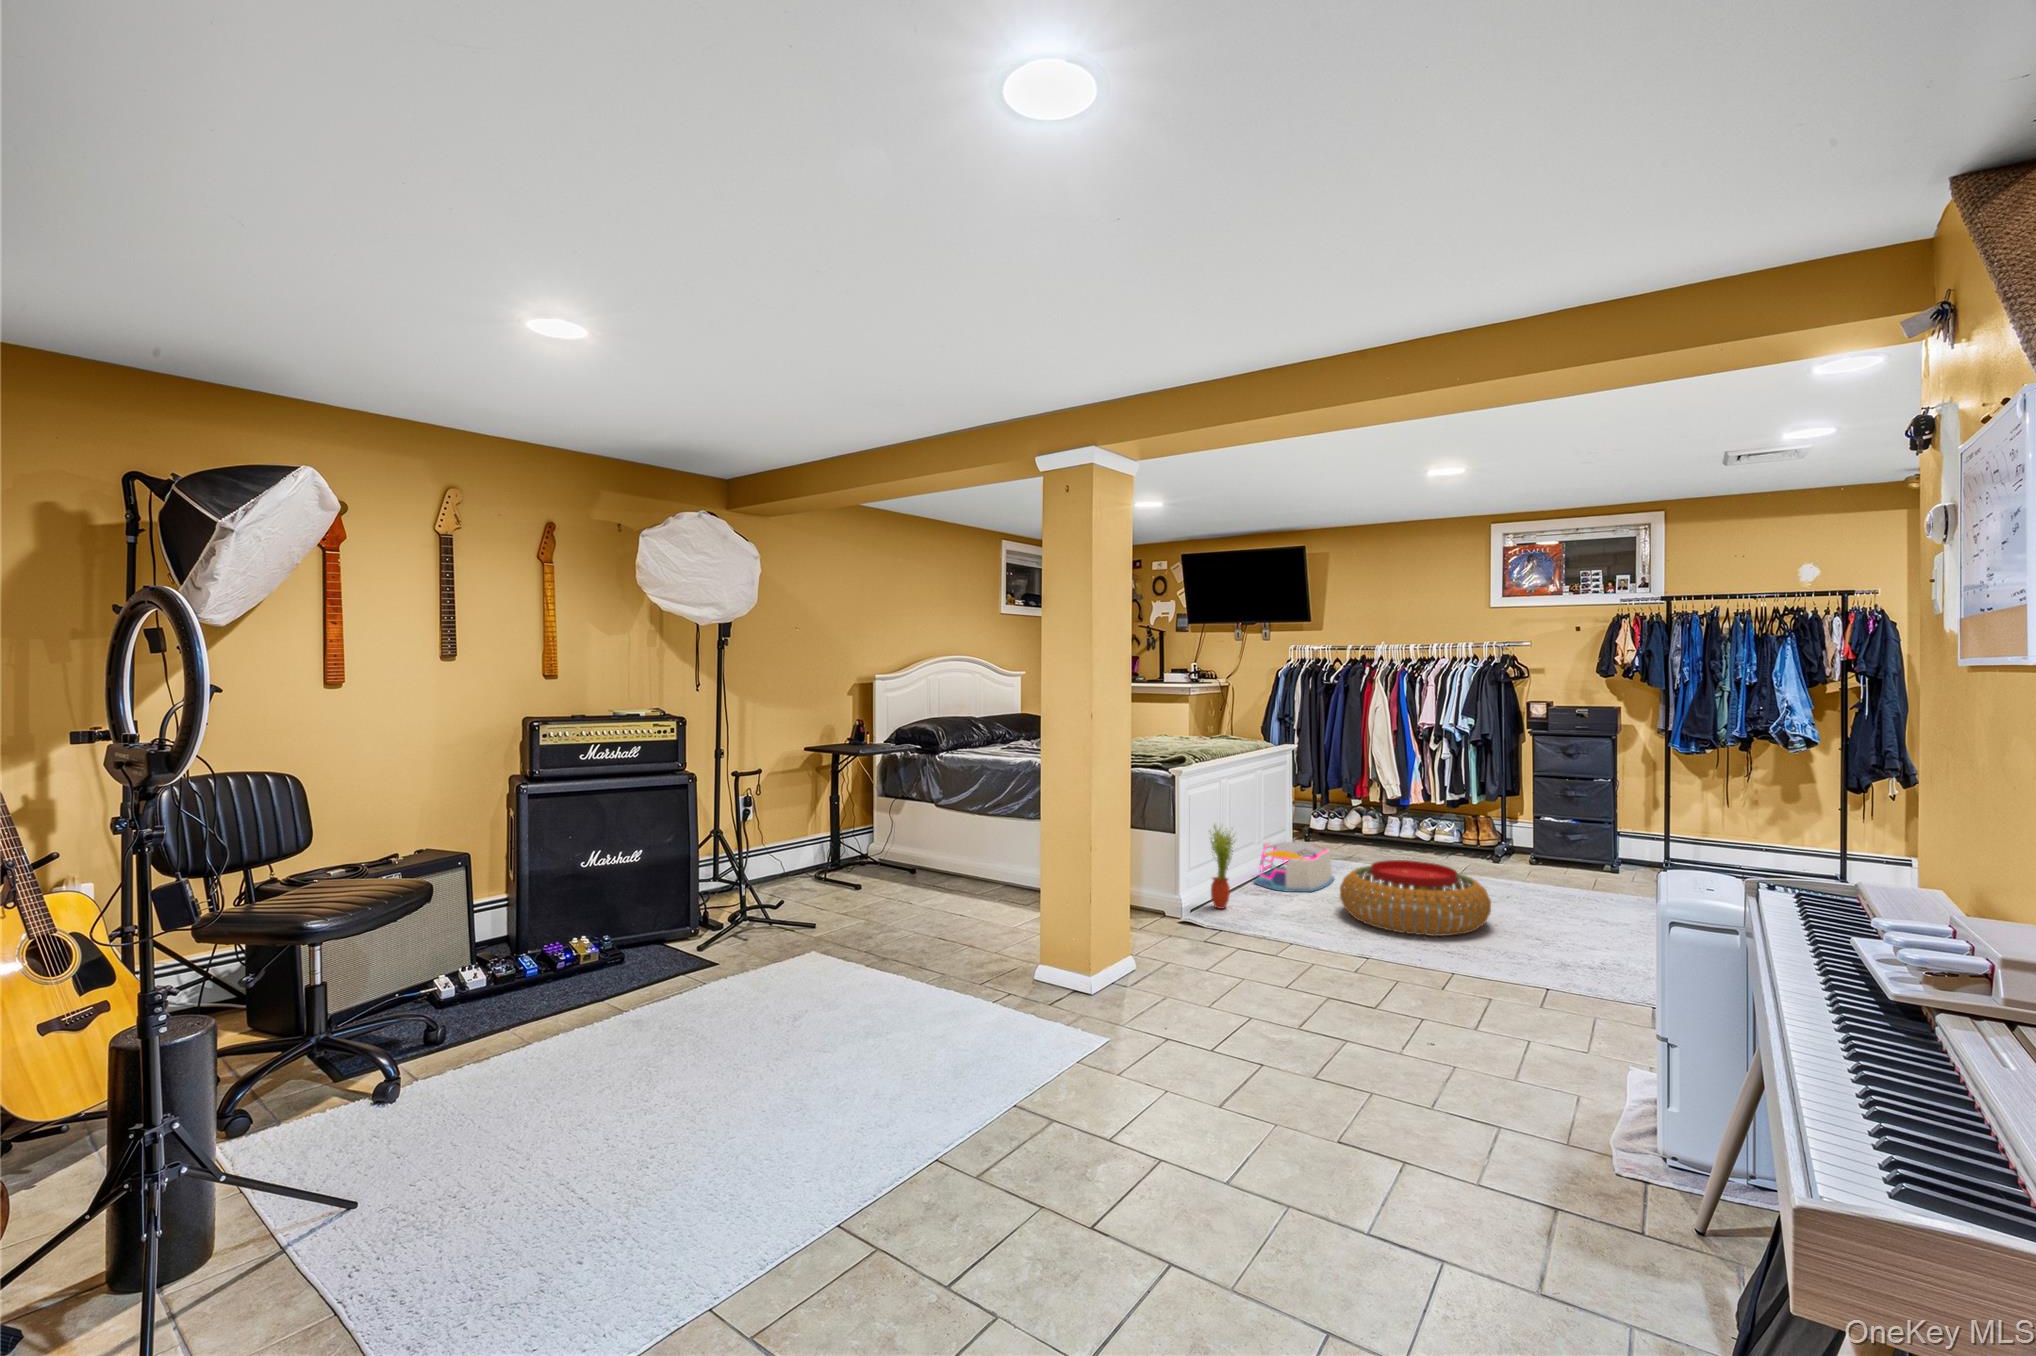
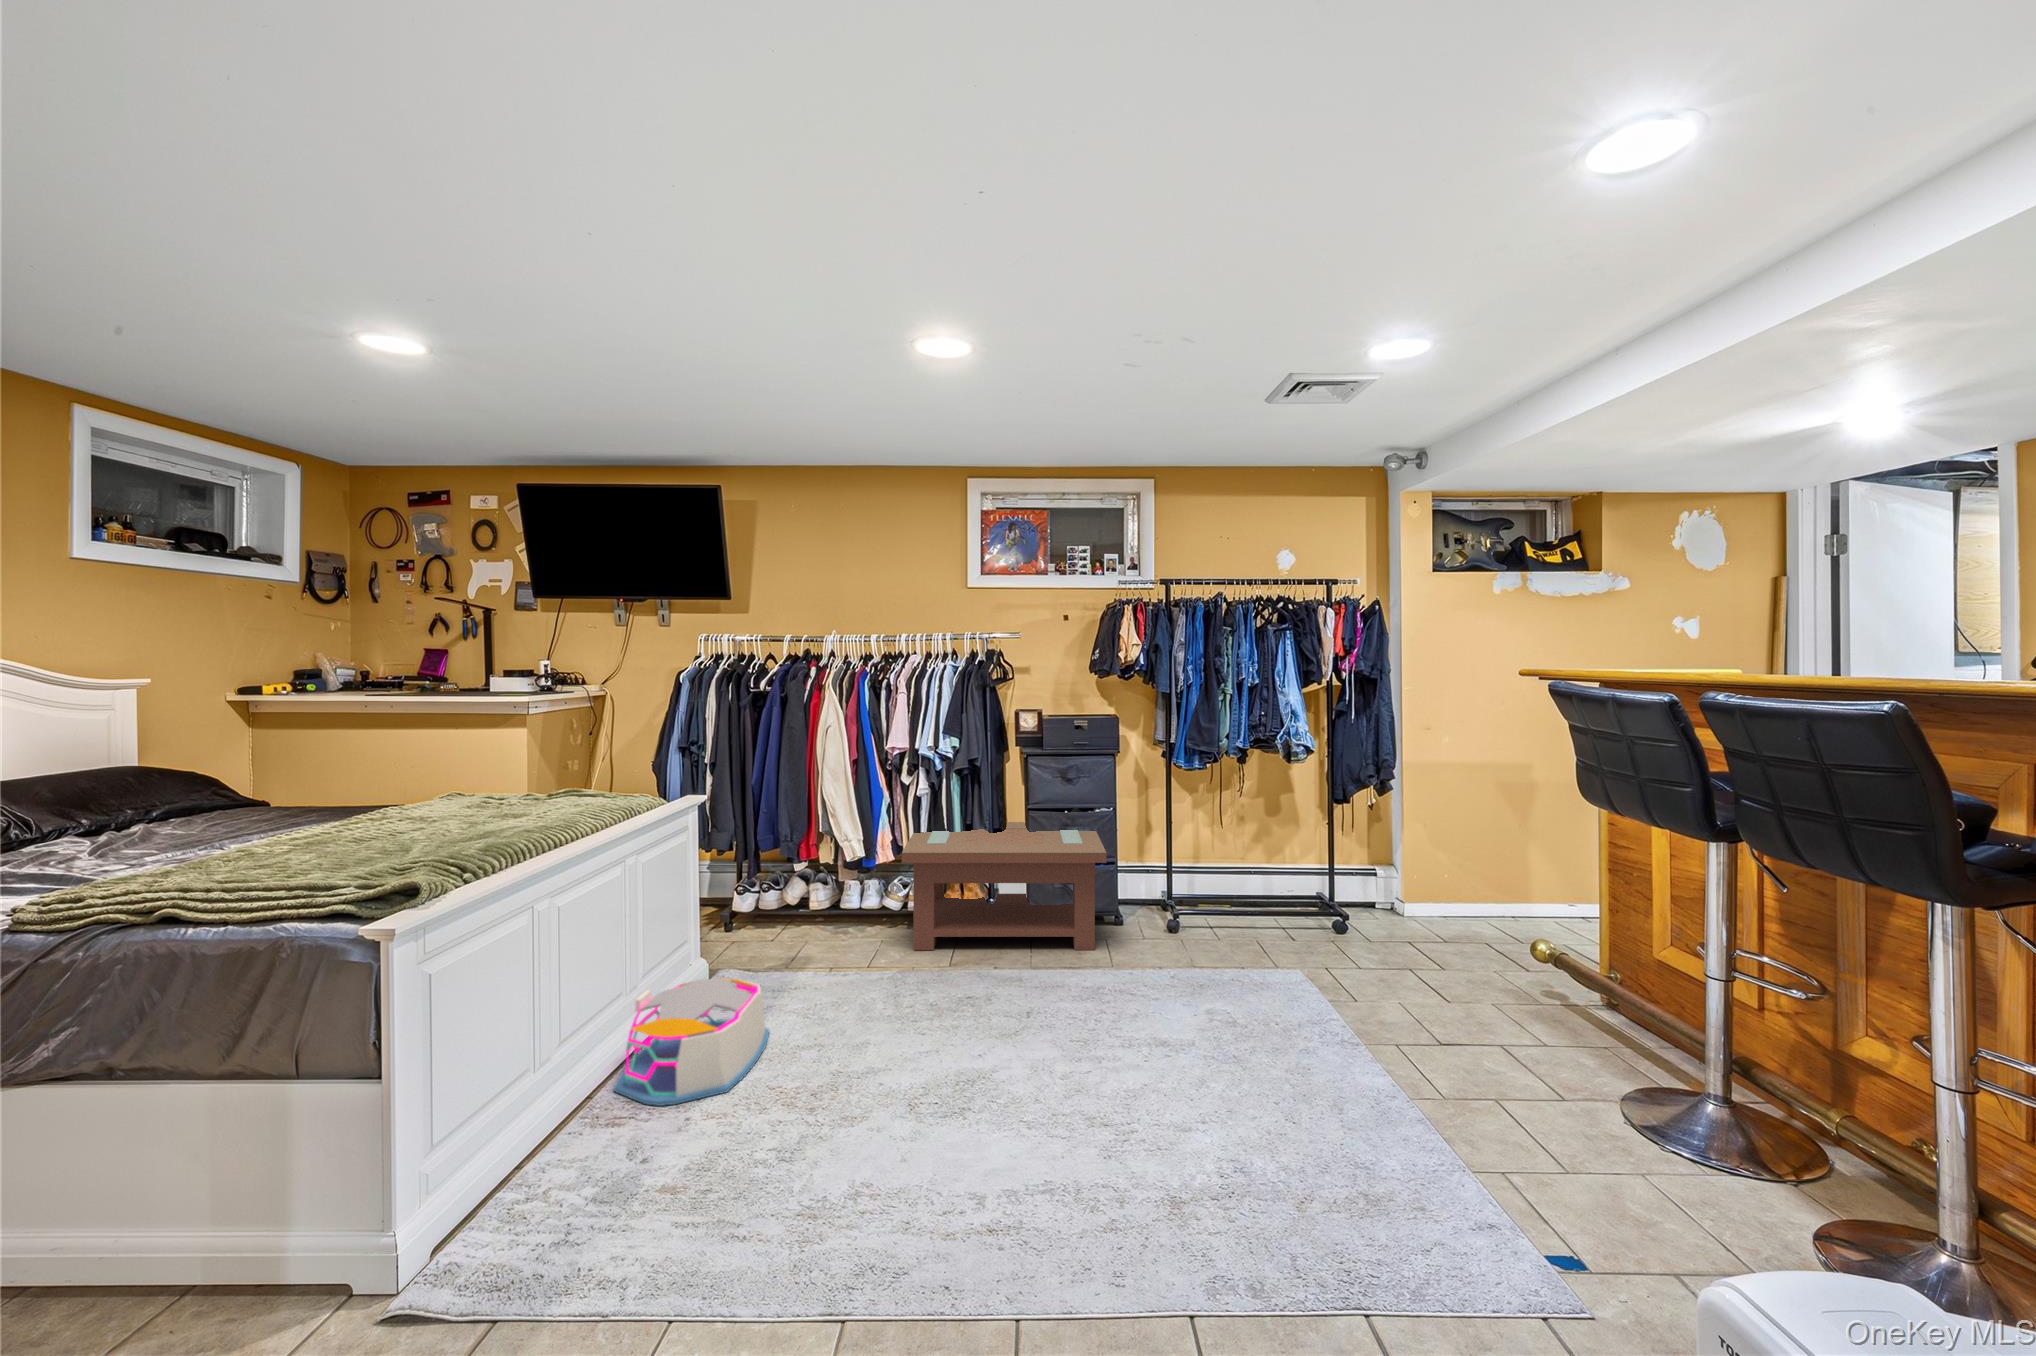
coffee table: none [1426,781,1596,879] -> present [902,822,1107,950]
potted plant: present [1208,824,1236,909] -> none [471,1027,551,1233]
pouf: present [1340,860,1491,936] -> none [780,1013,1045,1203]

